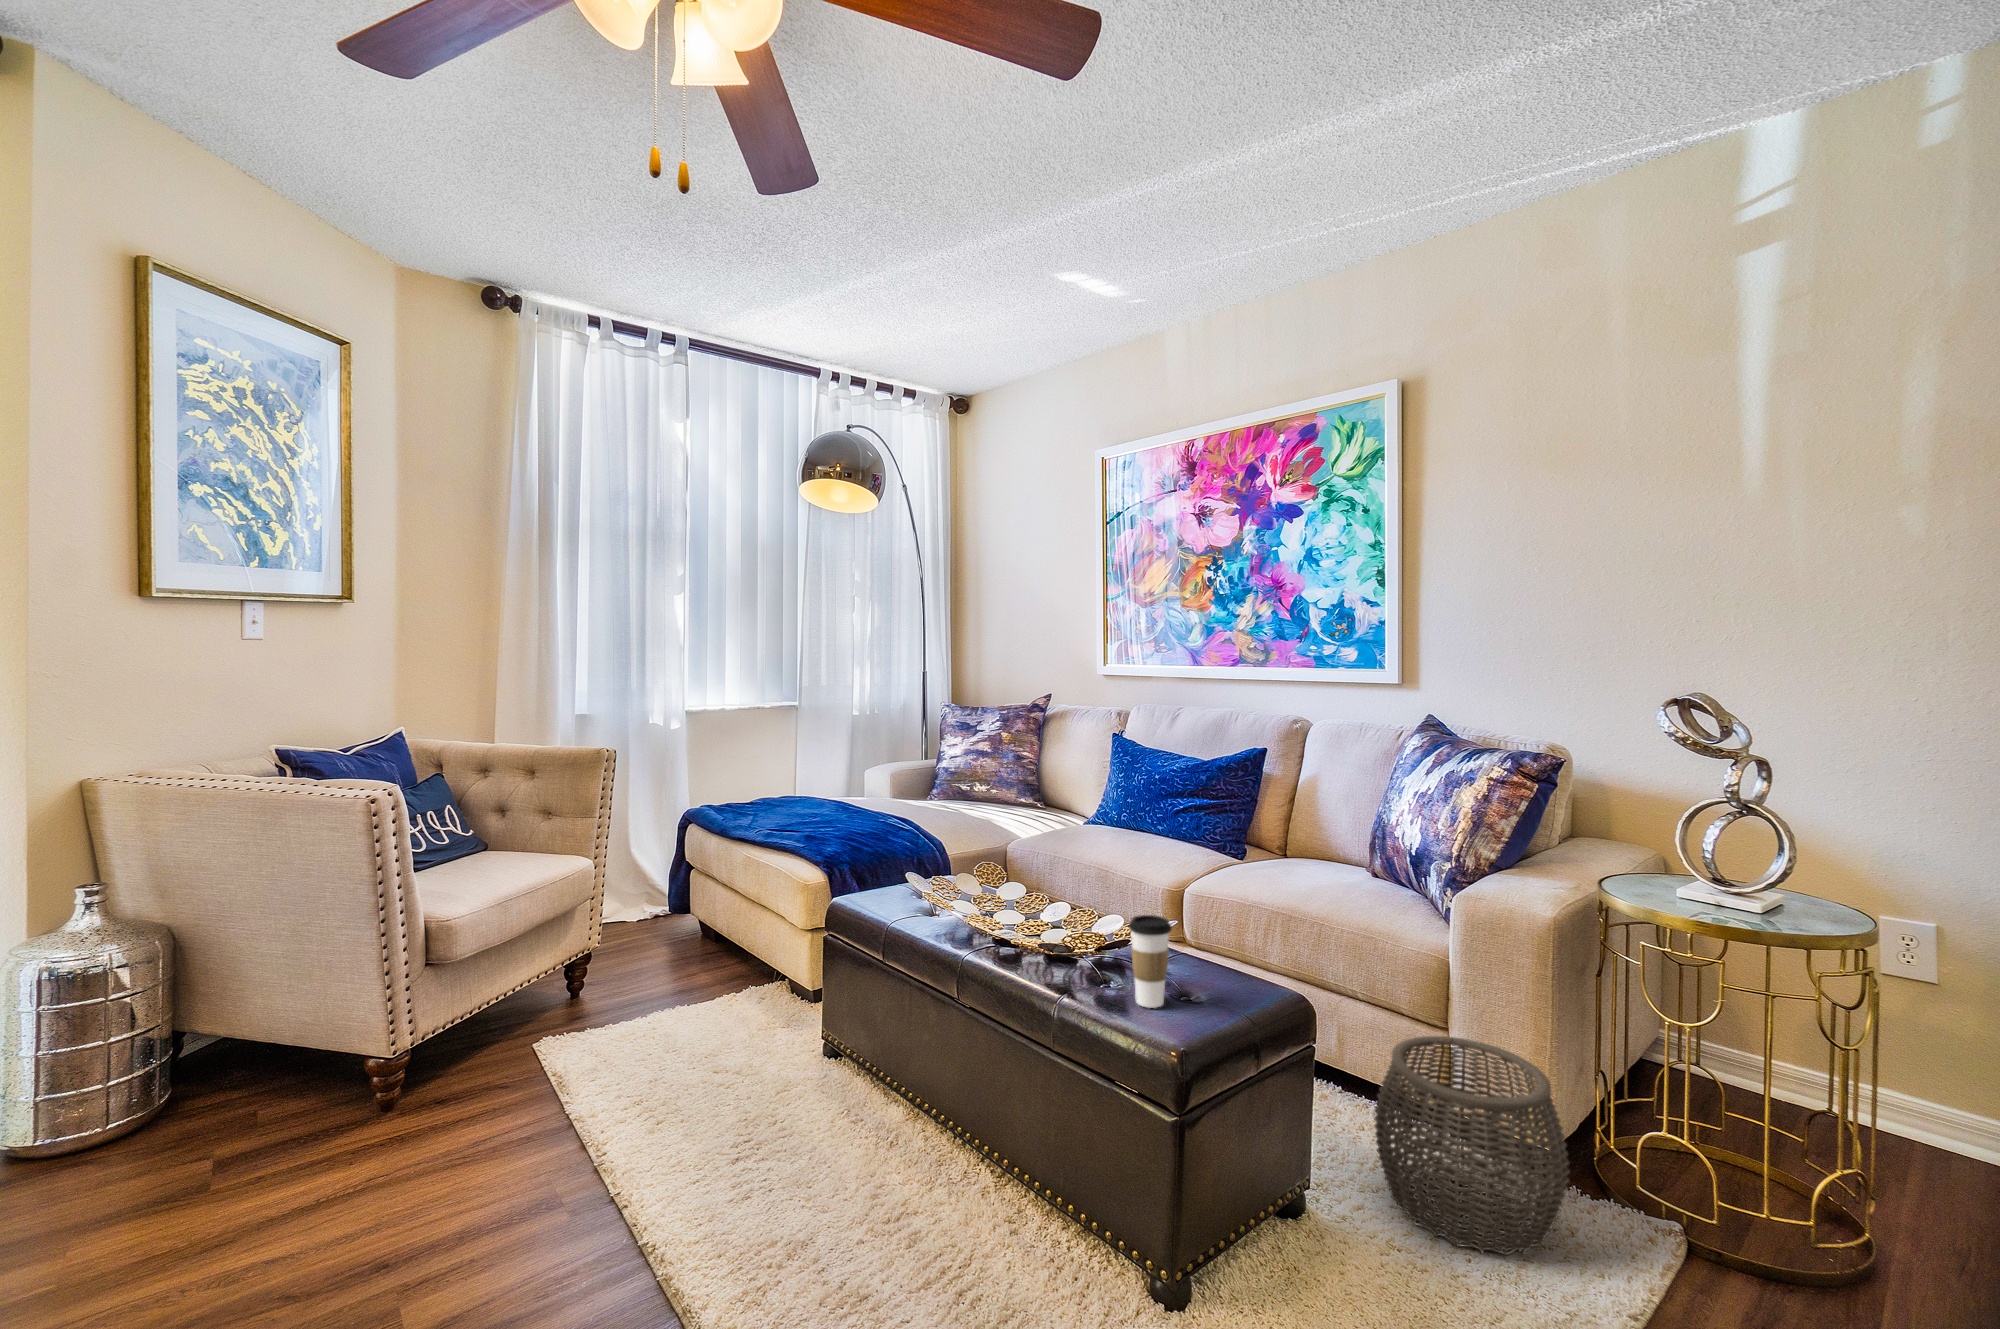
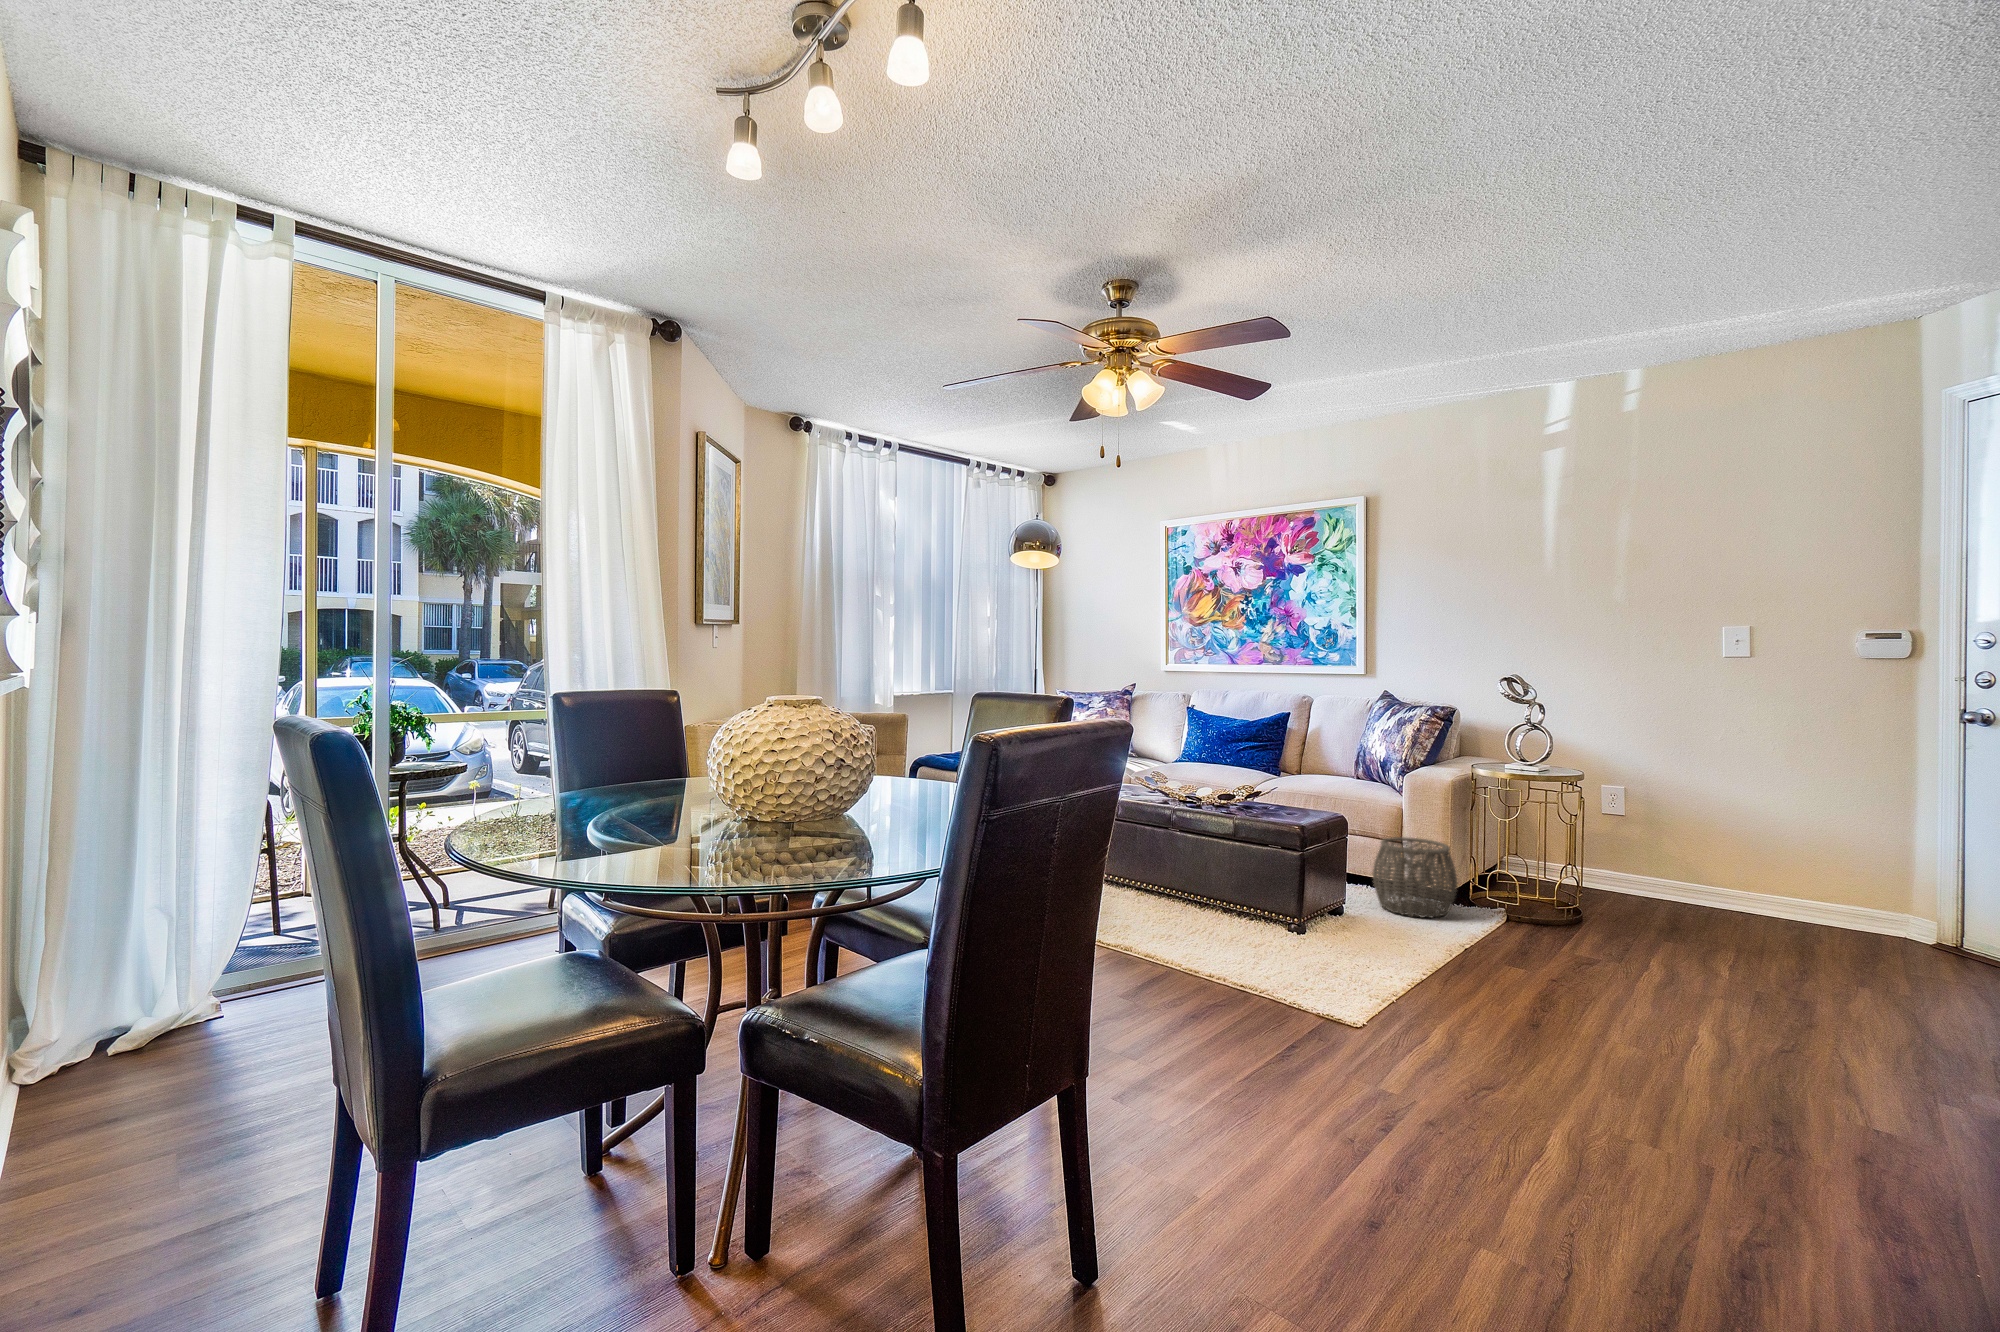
coffee cup: present [1129,915,1172,1008] -> none [1271,776,1290,815]

